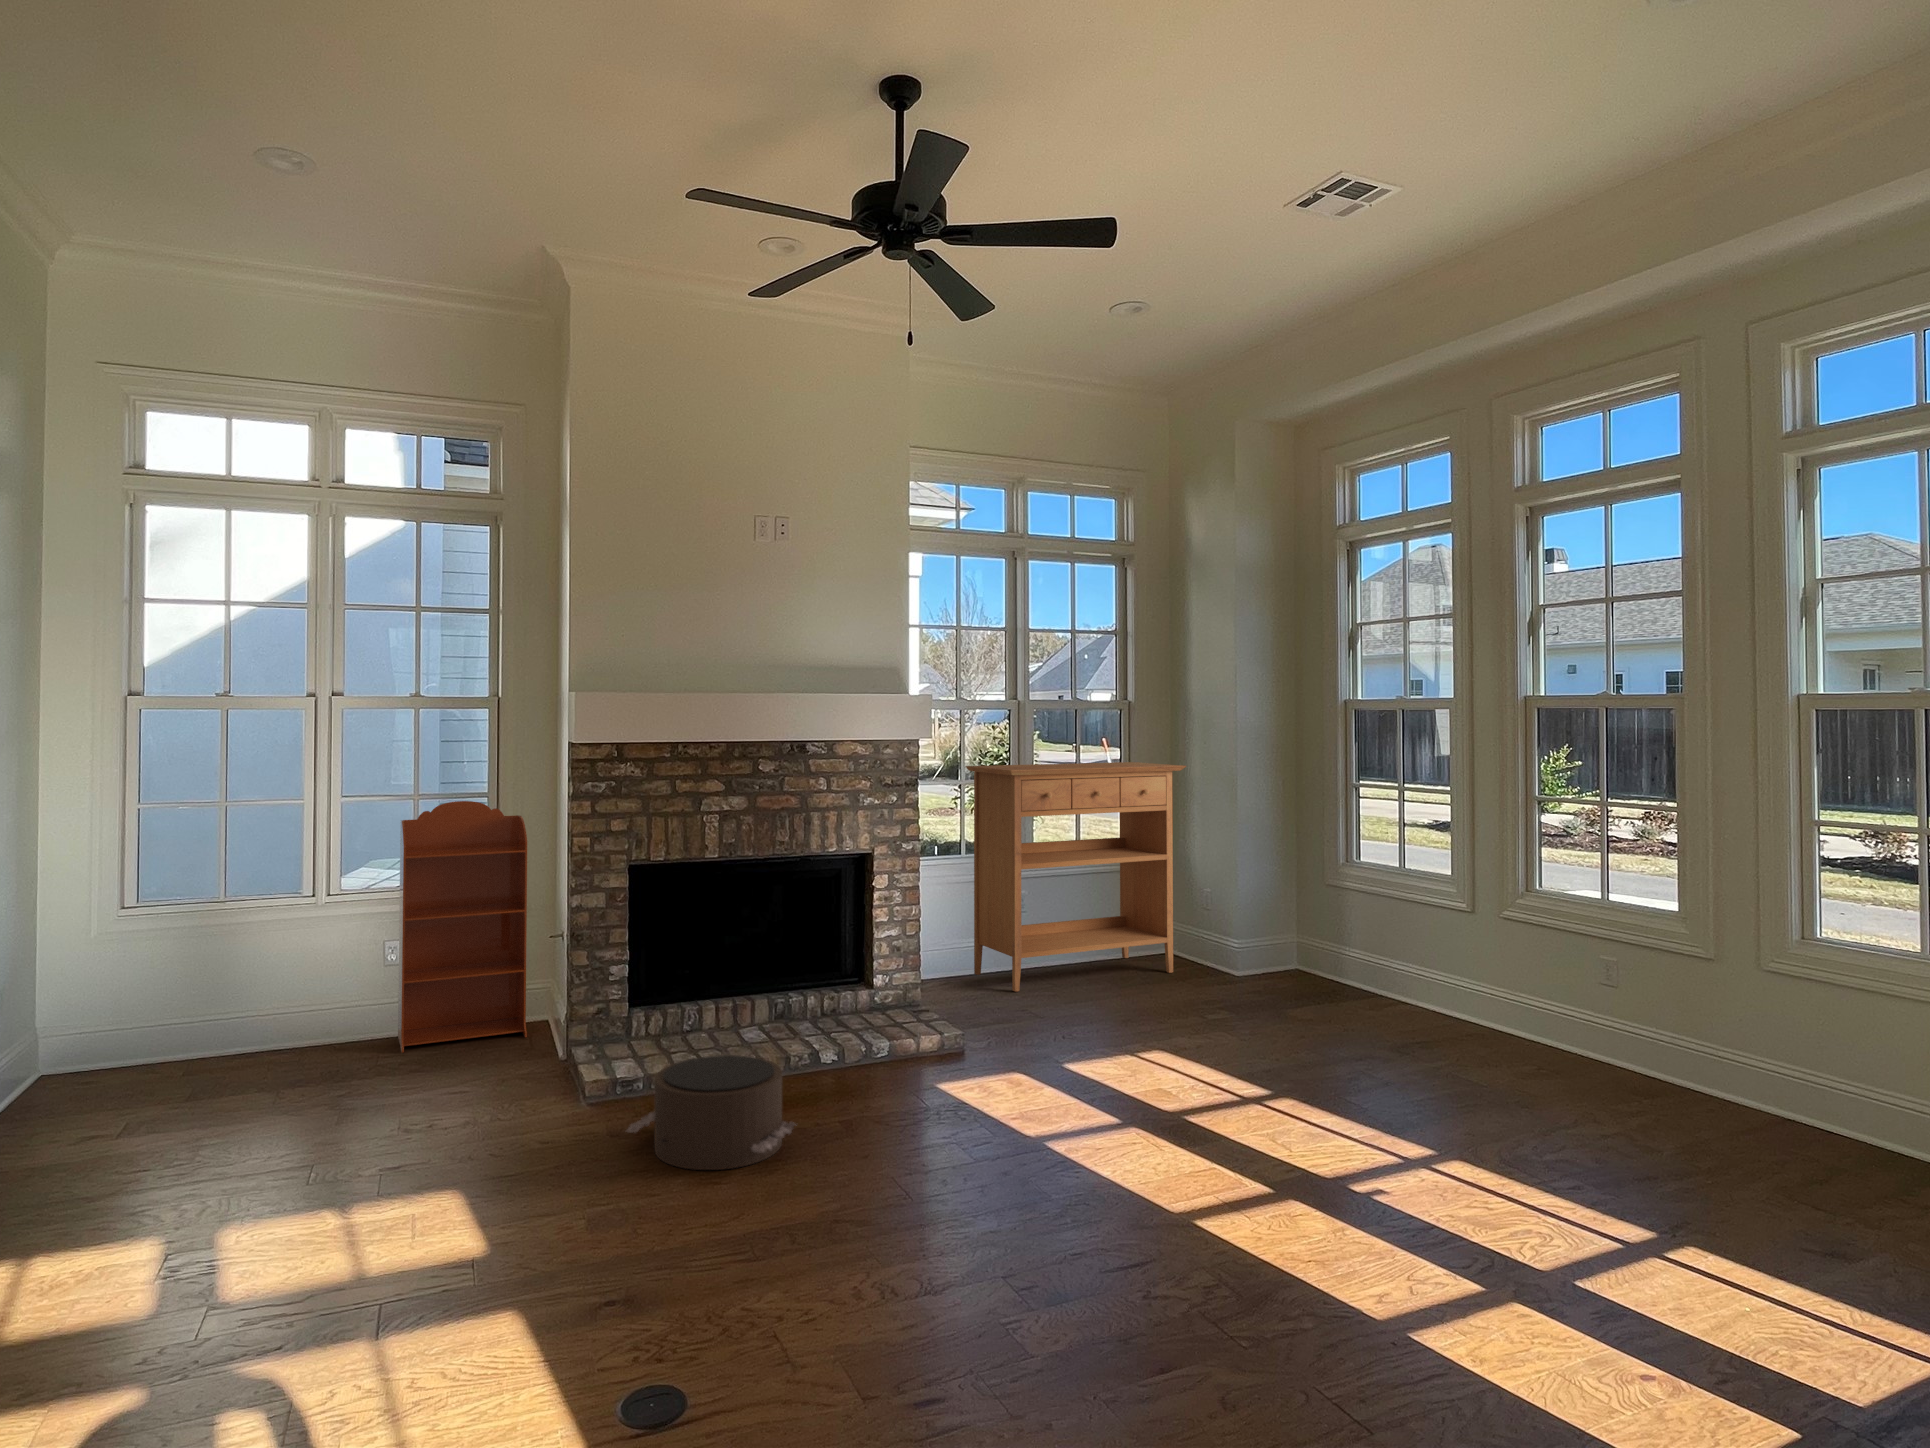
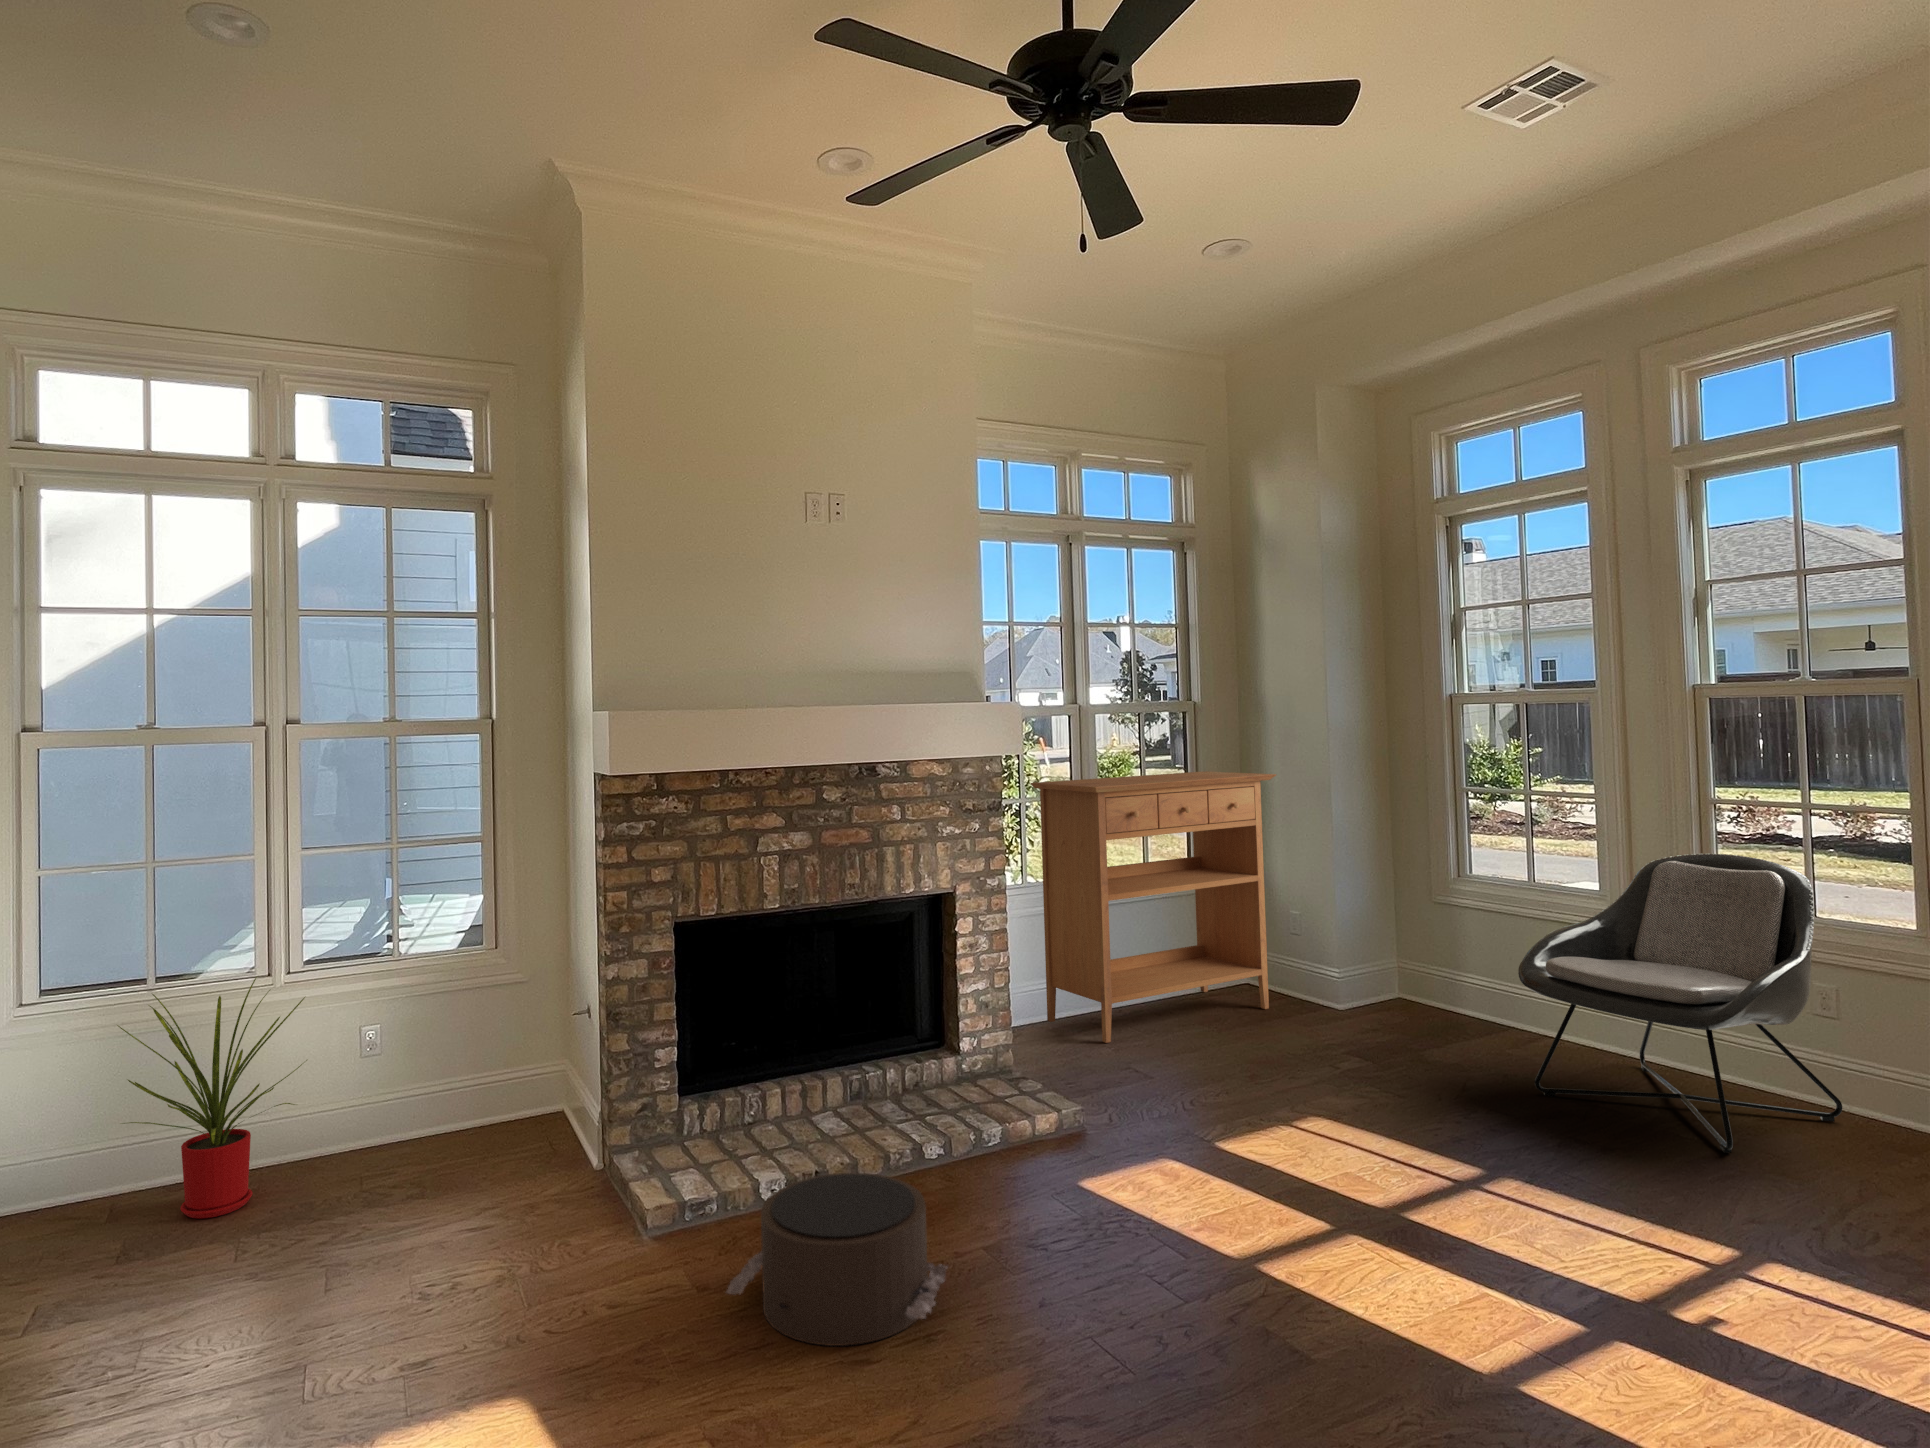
bookcase: present [398,801,527,1053] -> none [380,849,547,1172]
lounge chair: none [1347,843,1605,1089] -> present [1518,854,1842,1153]
house plant: none [193,893,338,1075] -> present [117,978,307,1218]

